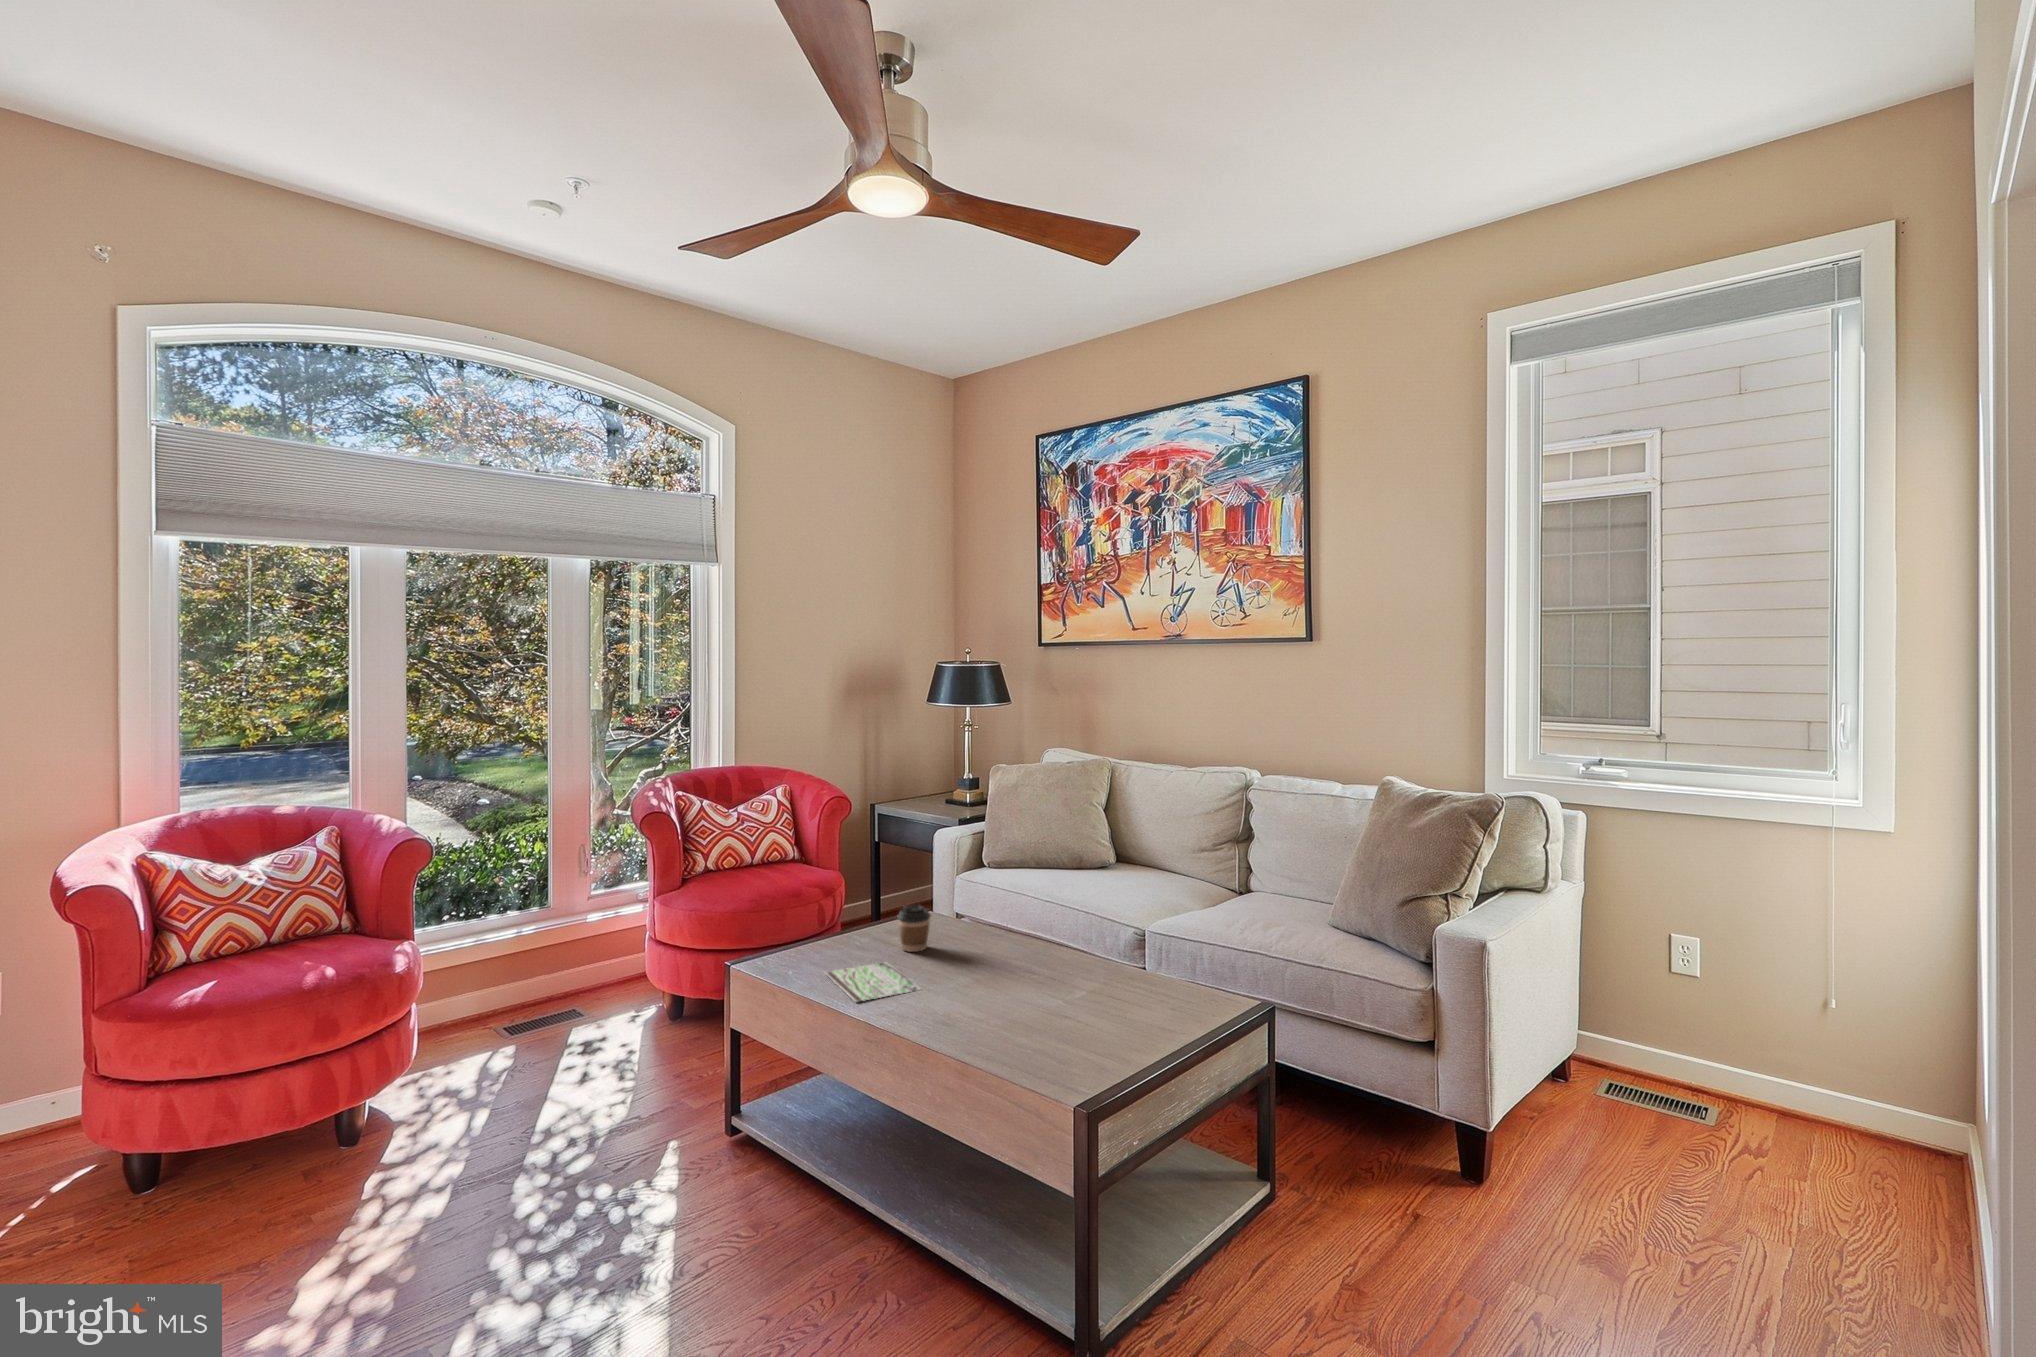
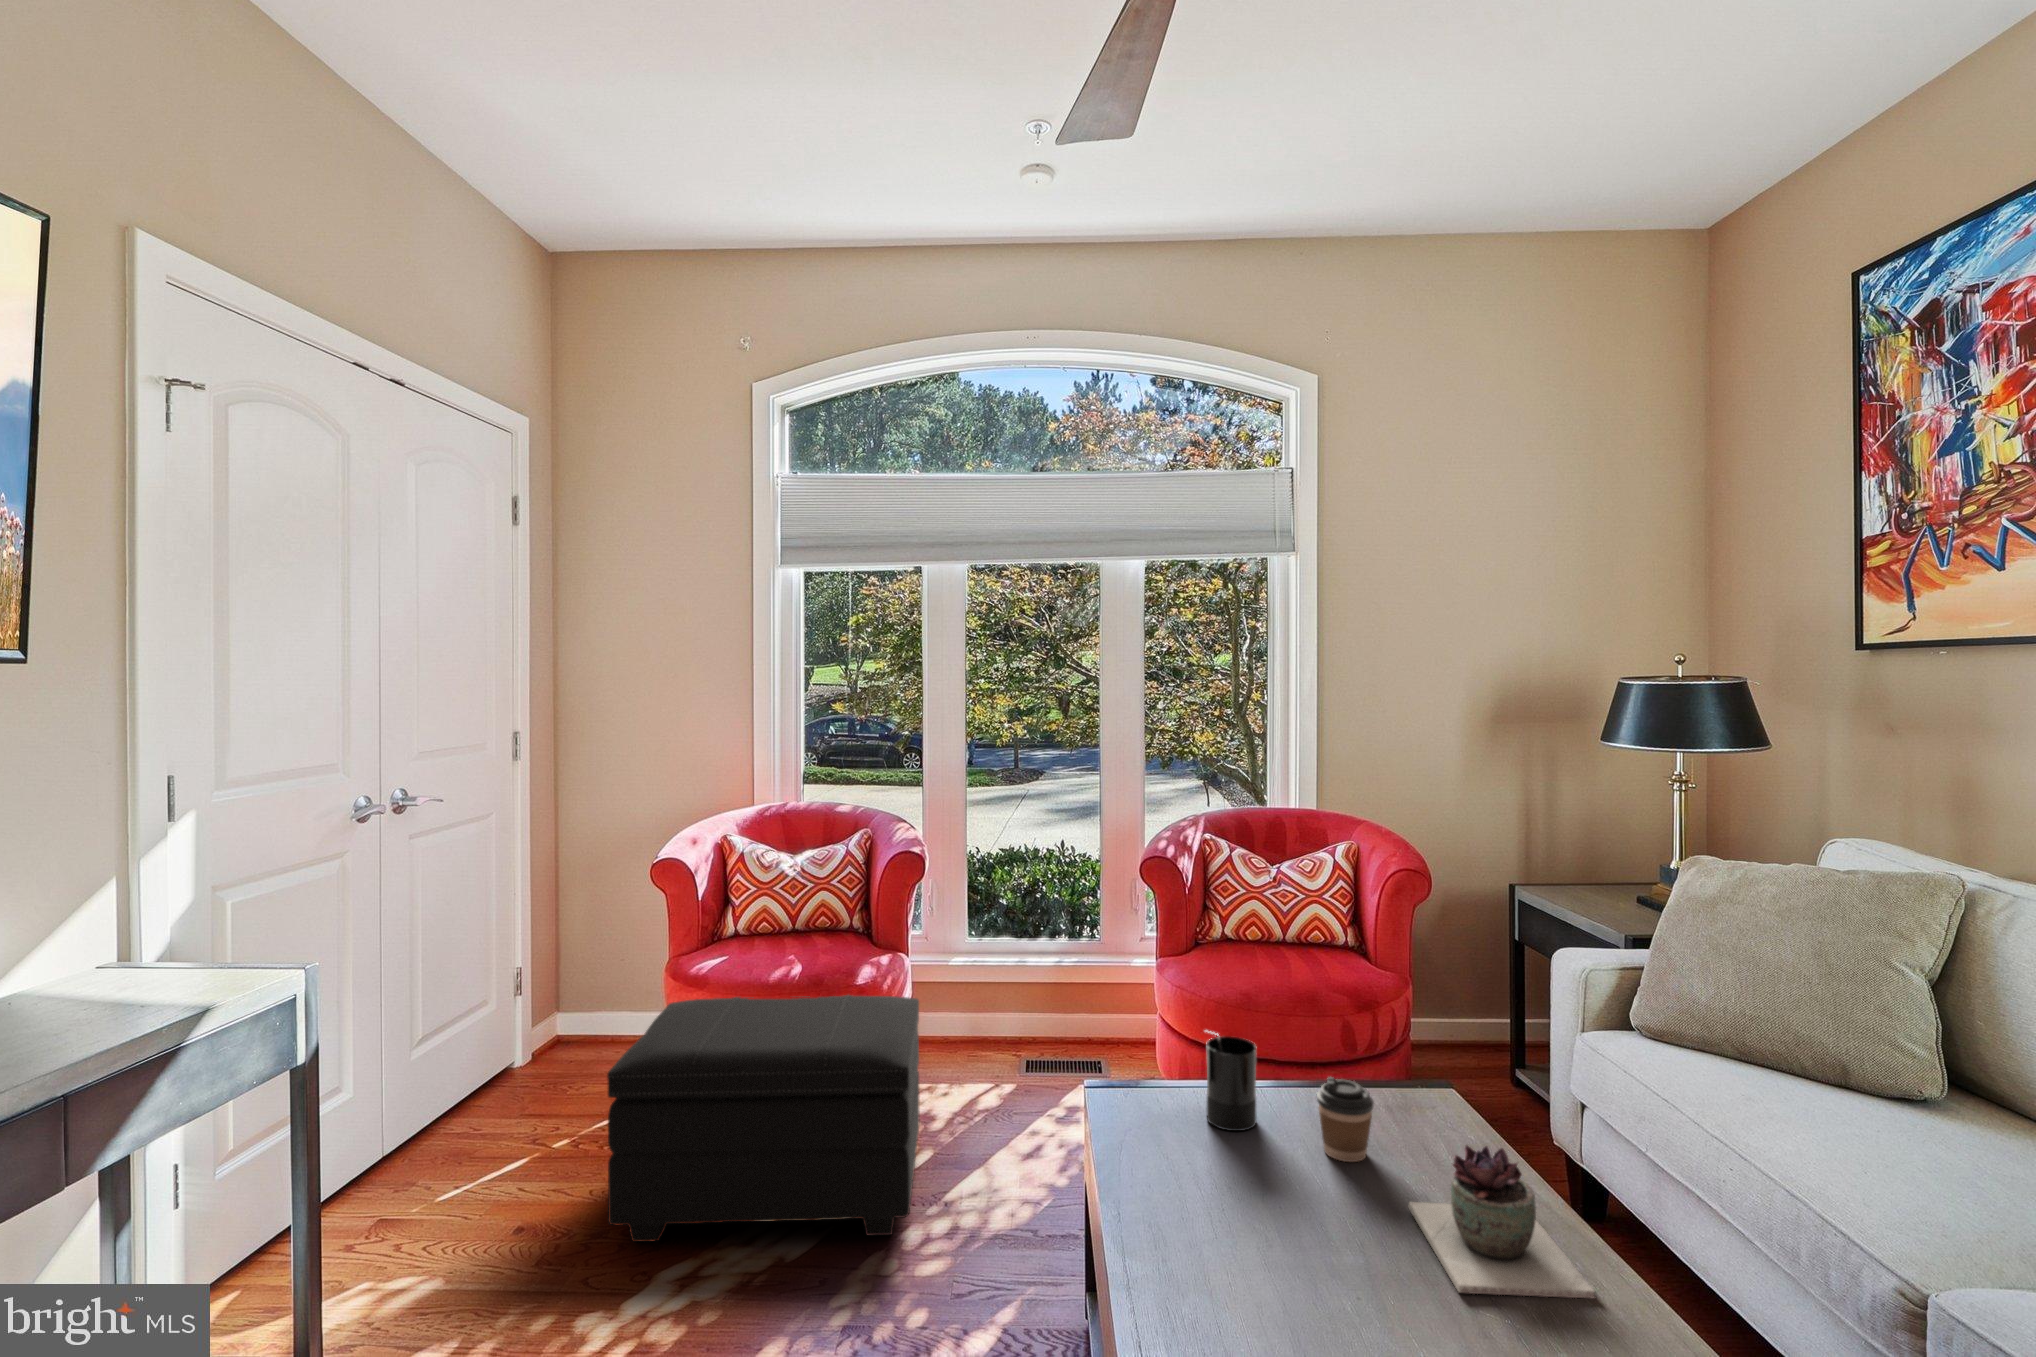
candle: none [817,900,854,959] -> present [1207,1034,1256,1131]
succulent plant: none [970,904,1069,974] -> present [1409,1146,1595,1298]
book: present [826,962,920,1002] -> none [1146,1145,1277,1241]
footstool: none [157,969,546,1280] -> present [607,995,920,1242]

